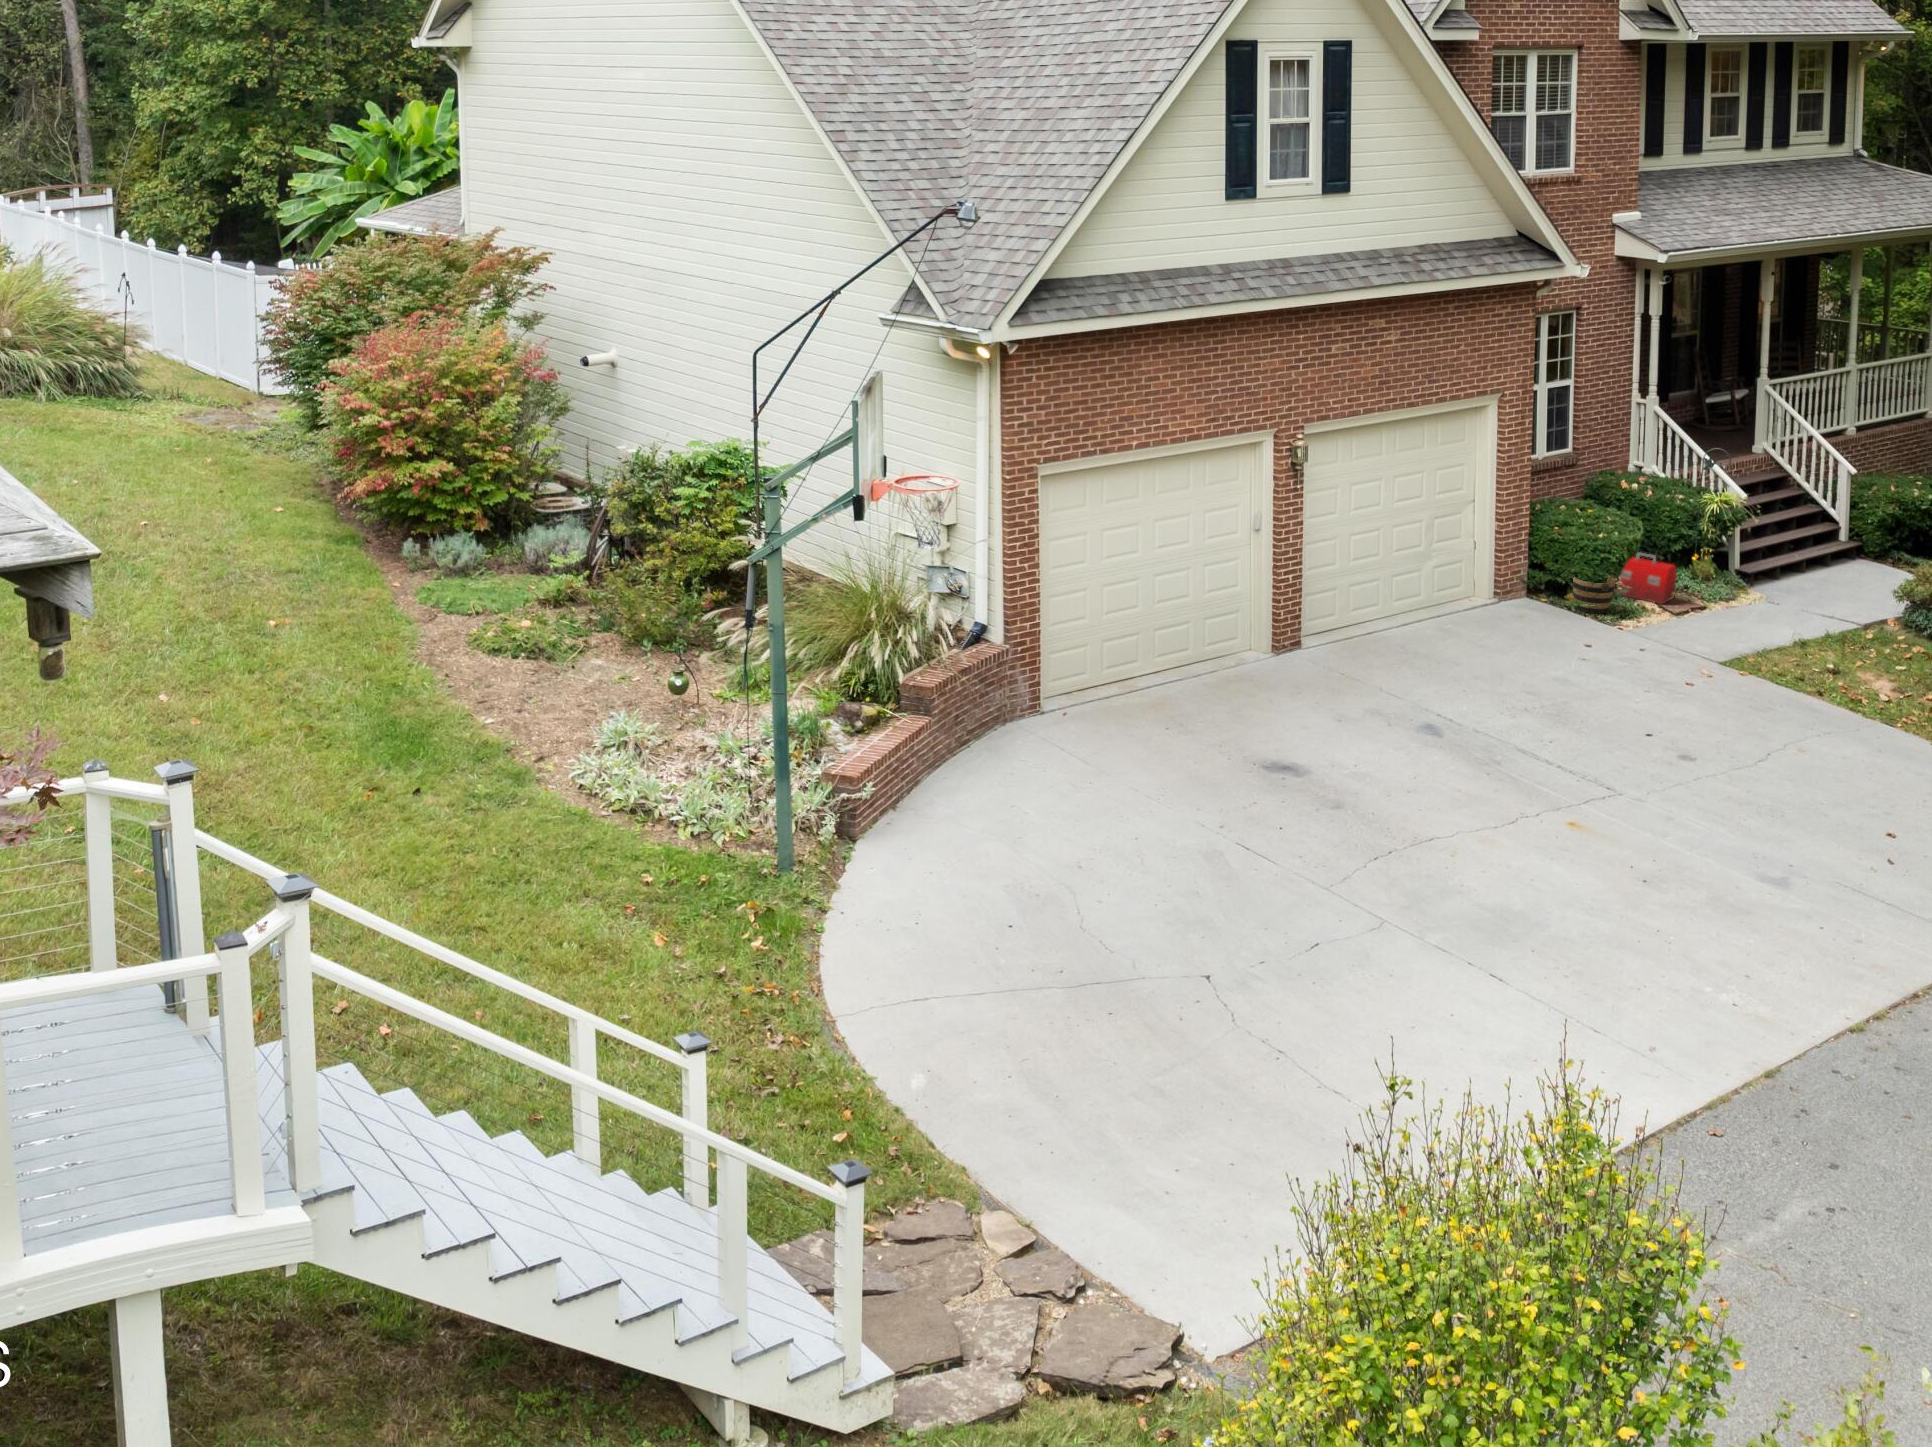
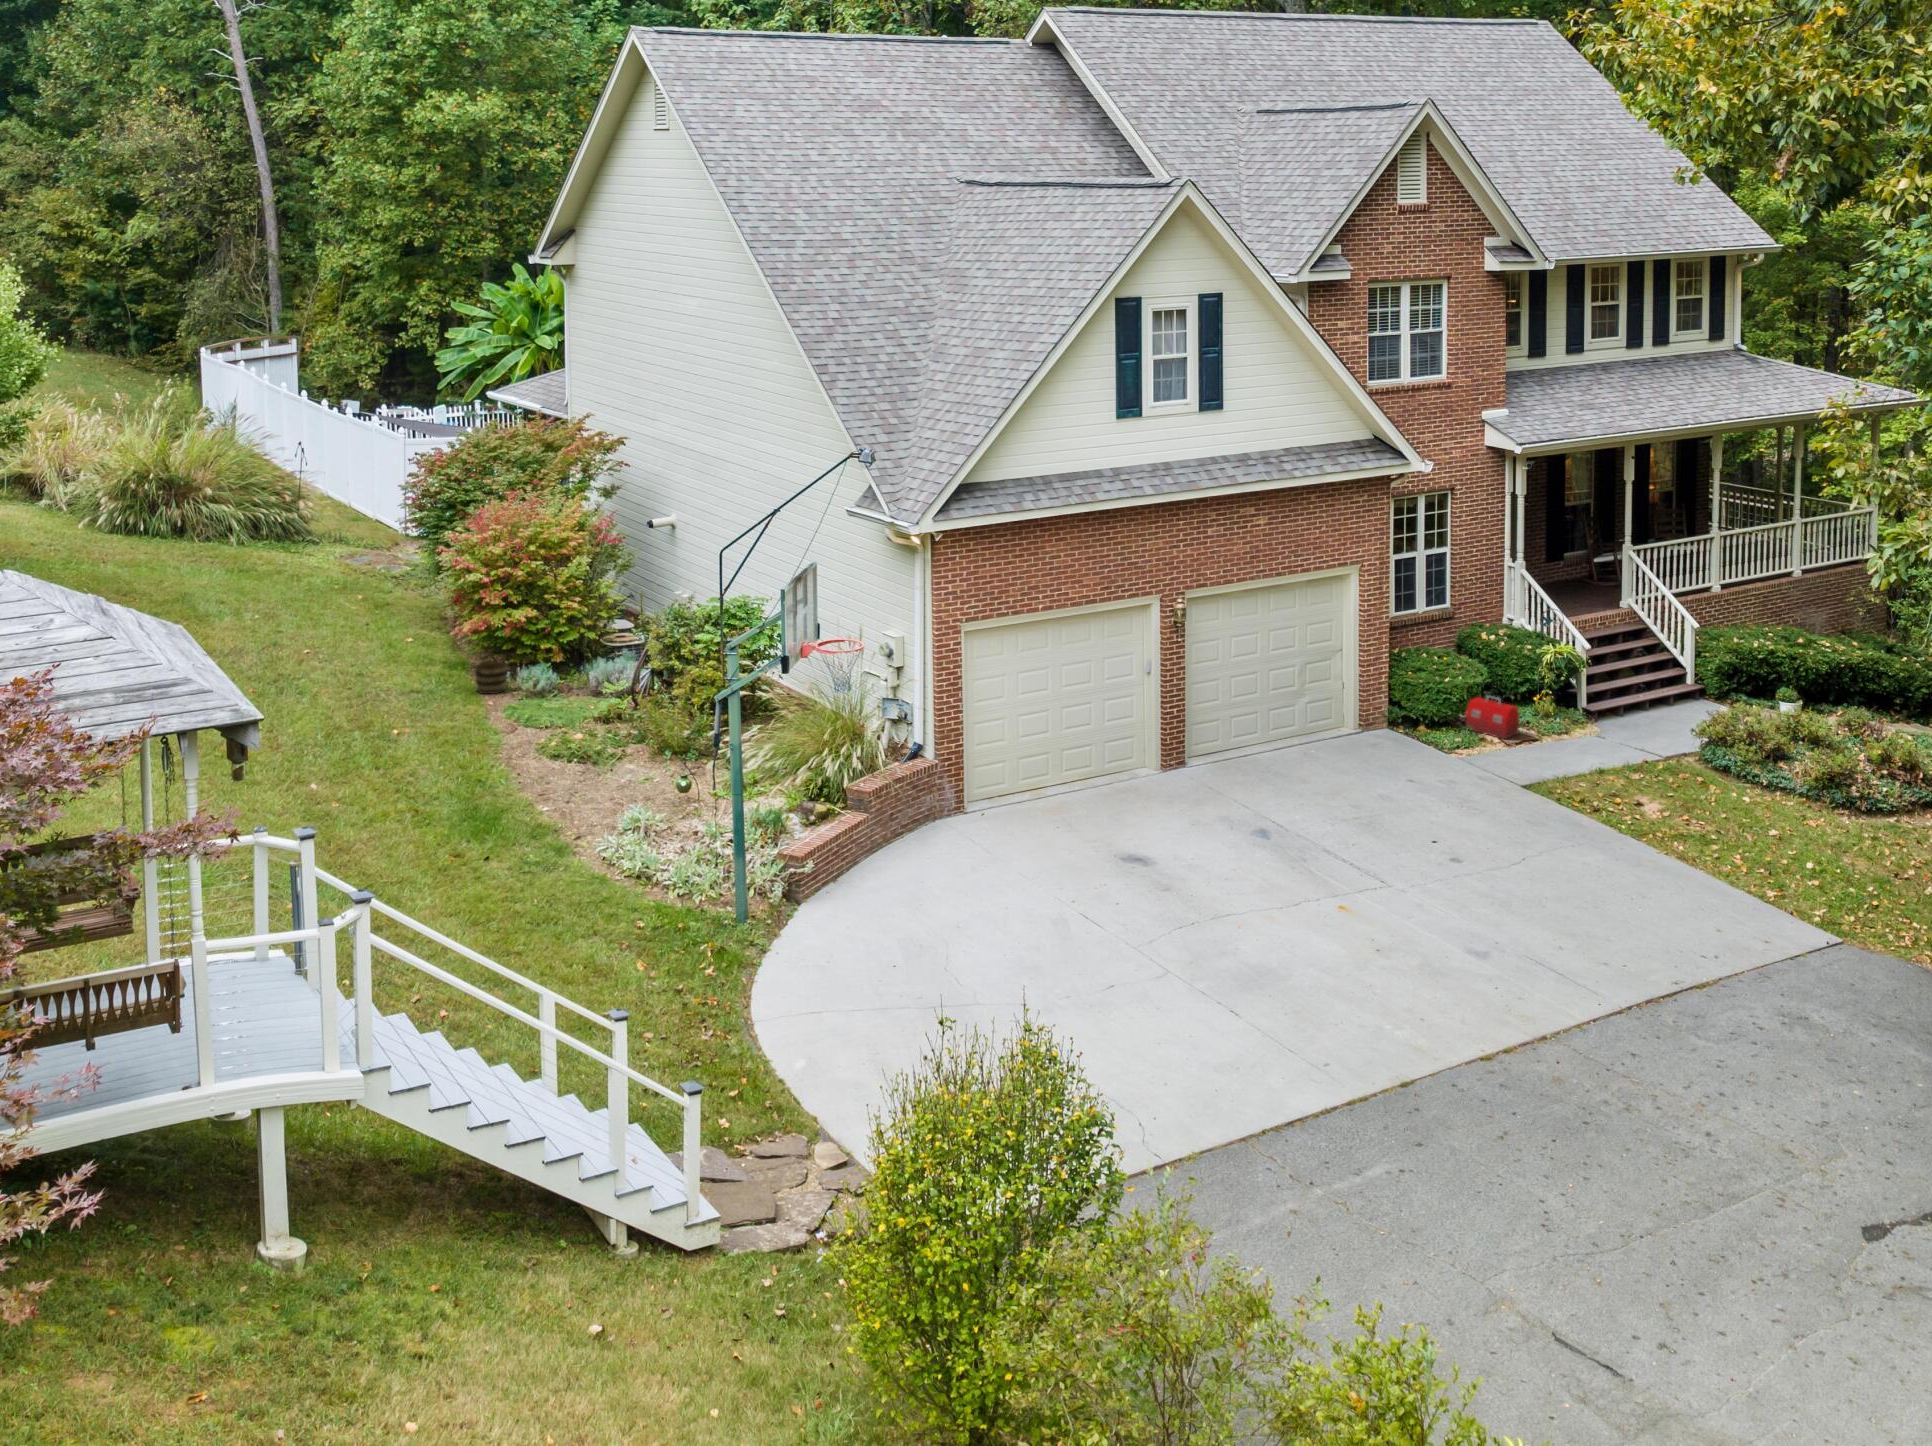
bucket: present [1573,575,1615,614] -> present [475,661,508,694]

